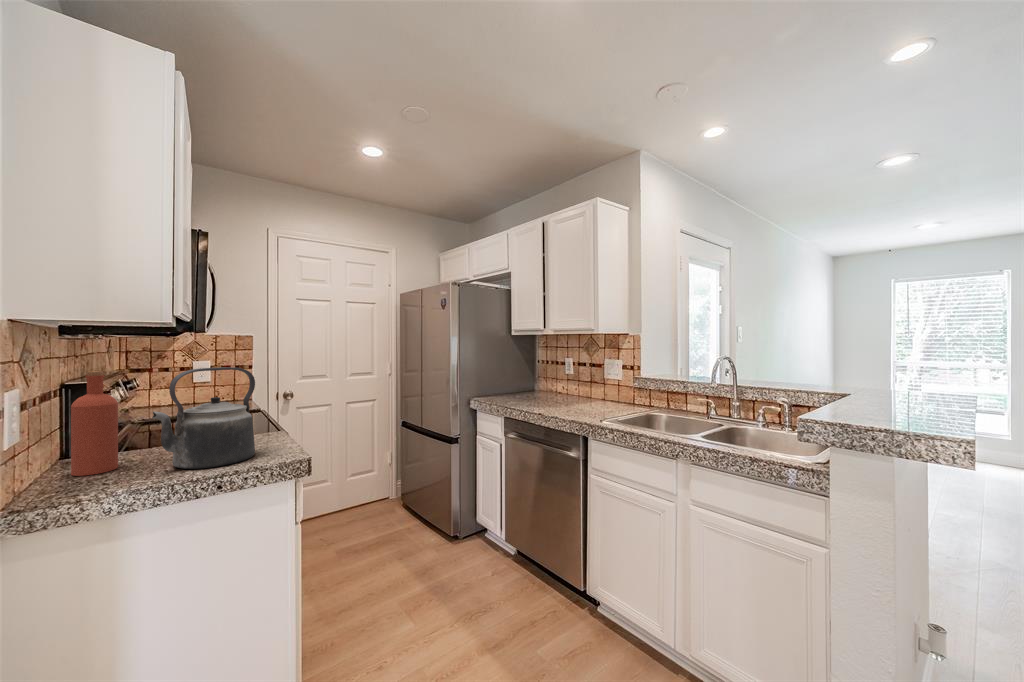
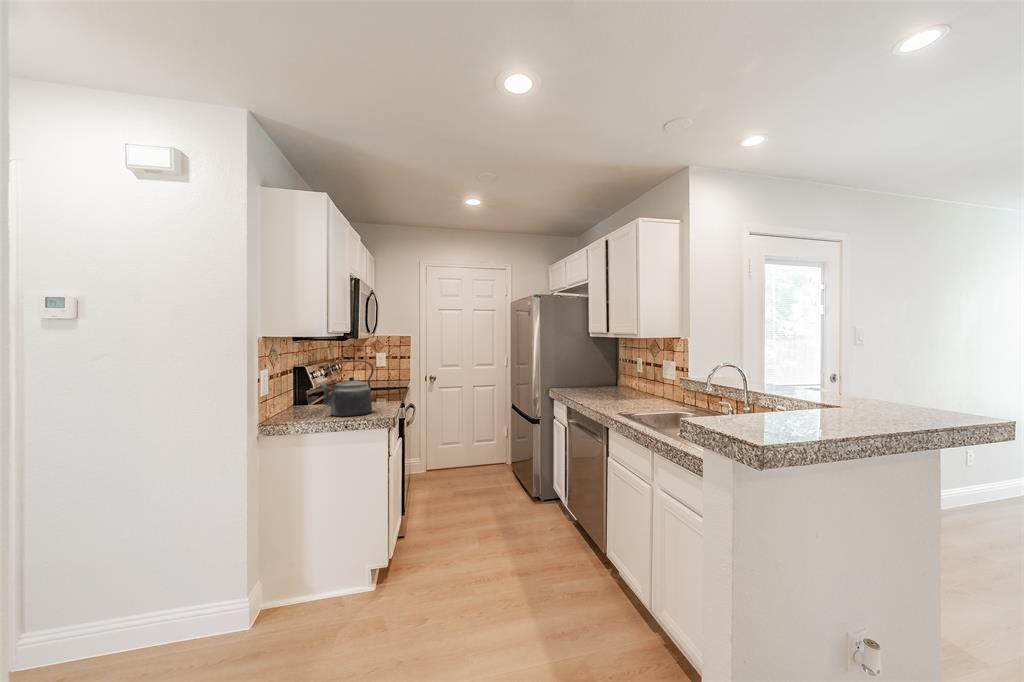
bottle: present [71,371,118,476] -> none [291,361,311,414]

